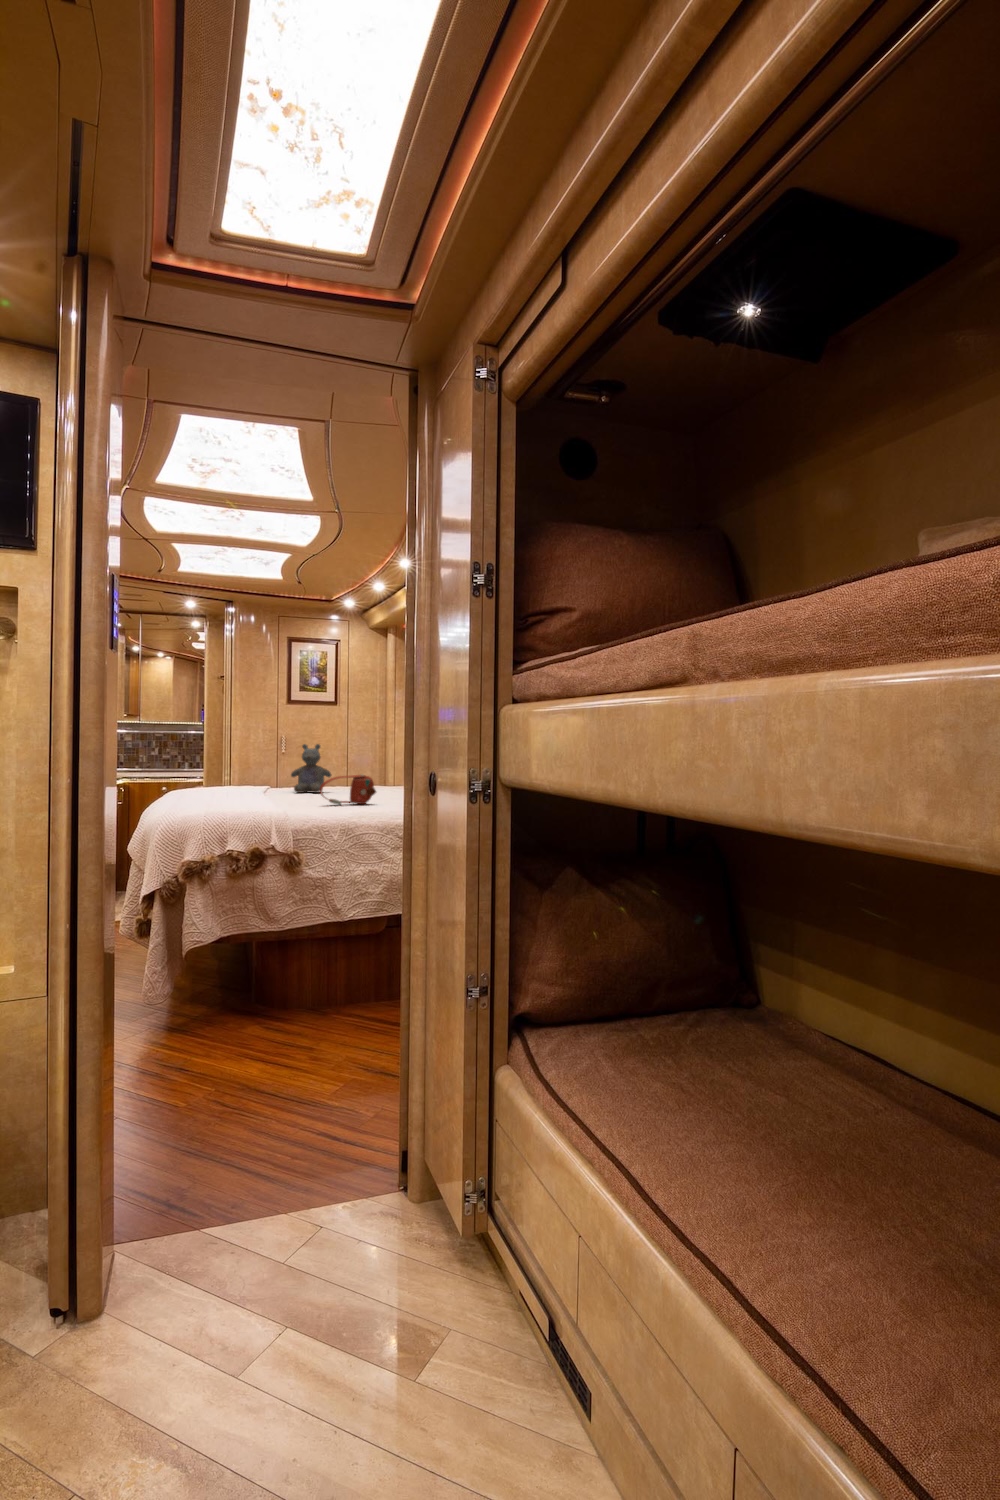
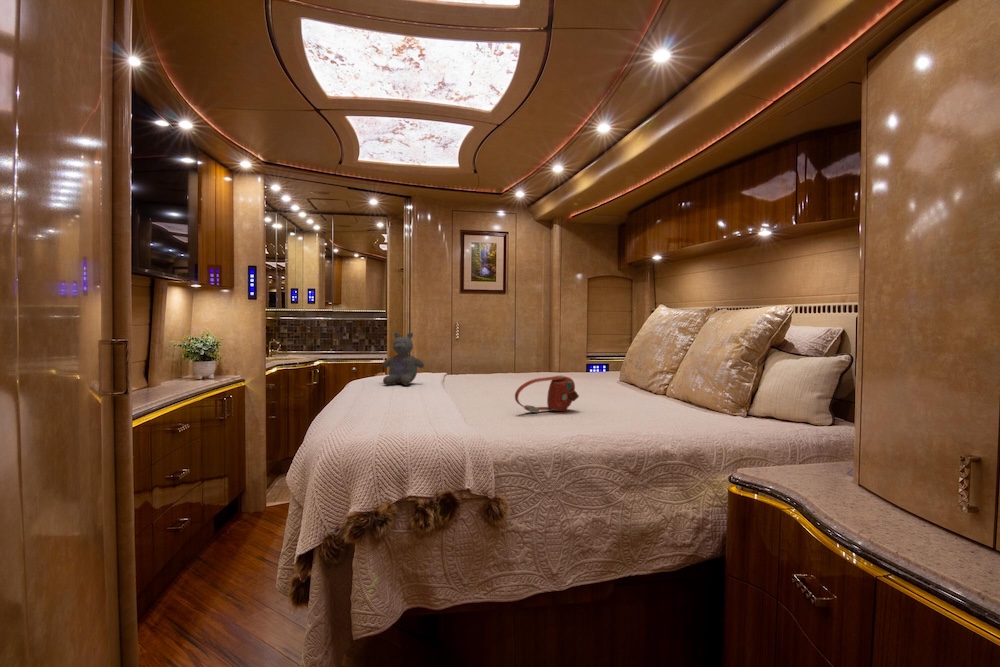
stuffed bear: present [291,744,331,793] -> present [383,332,424,385]

